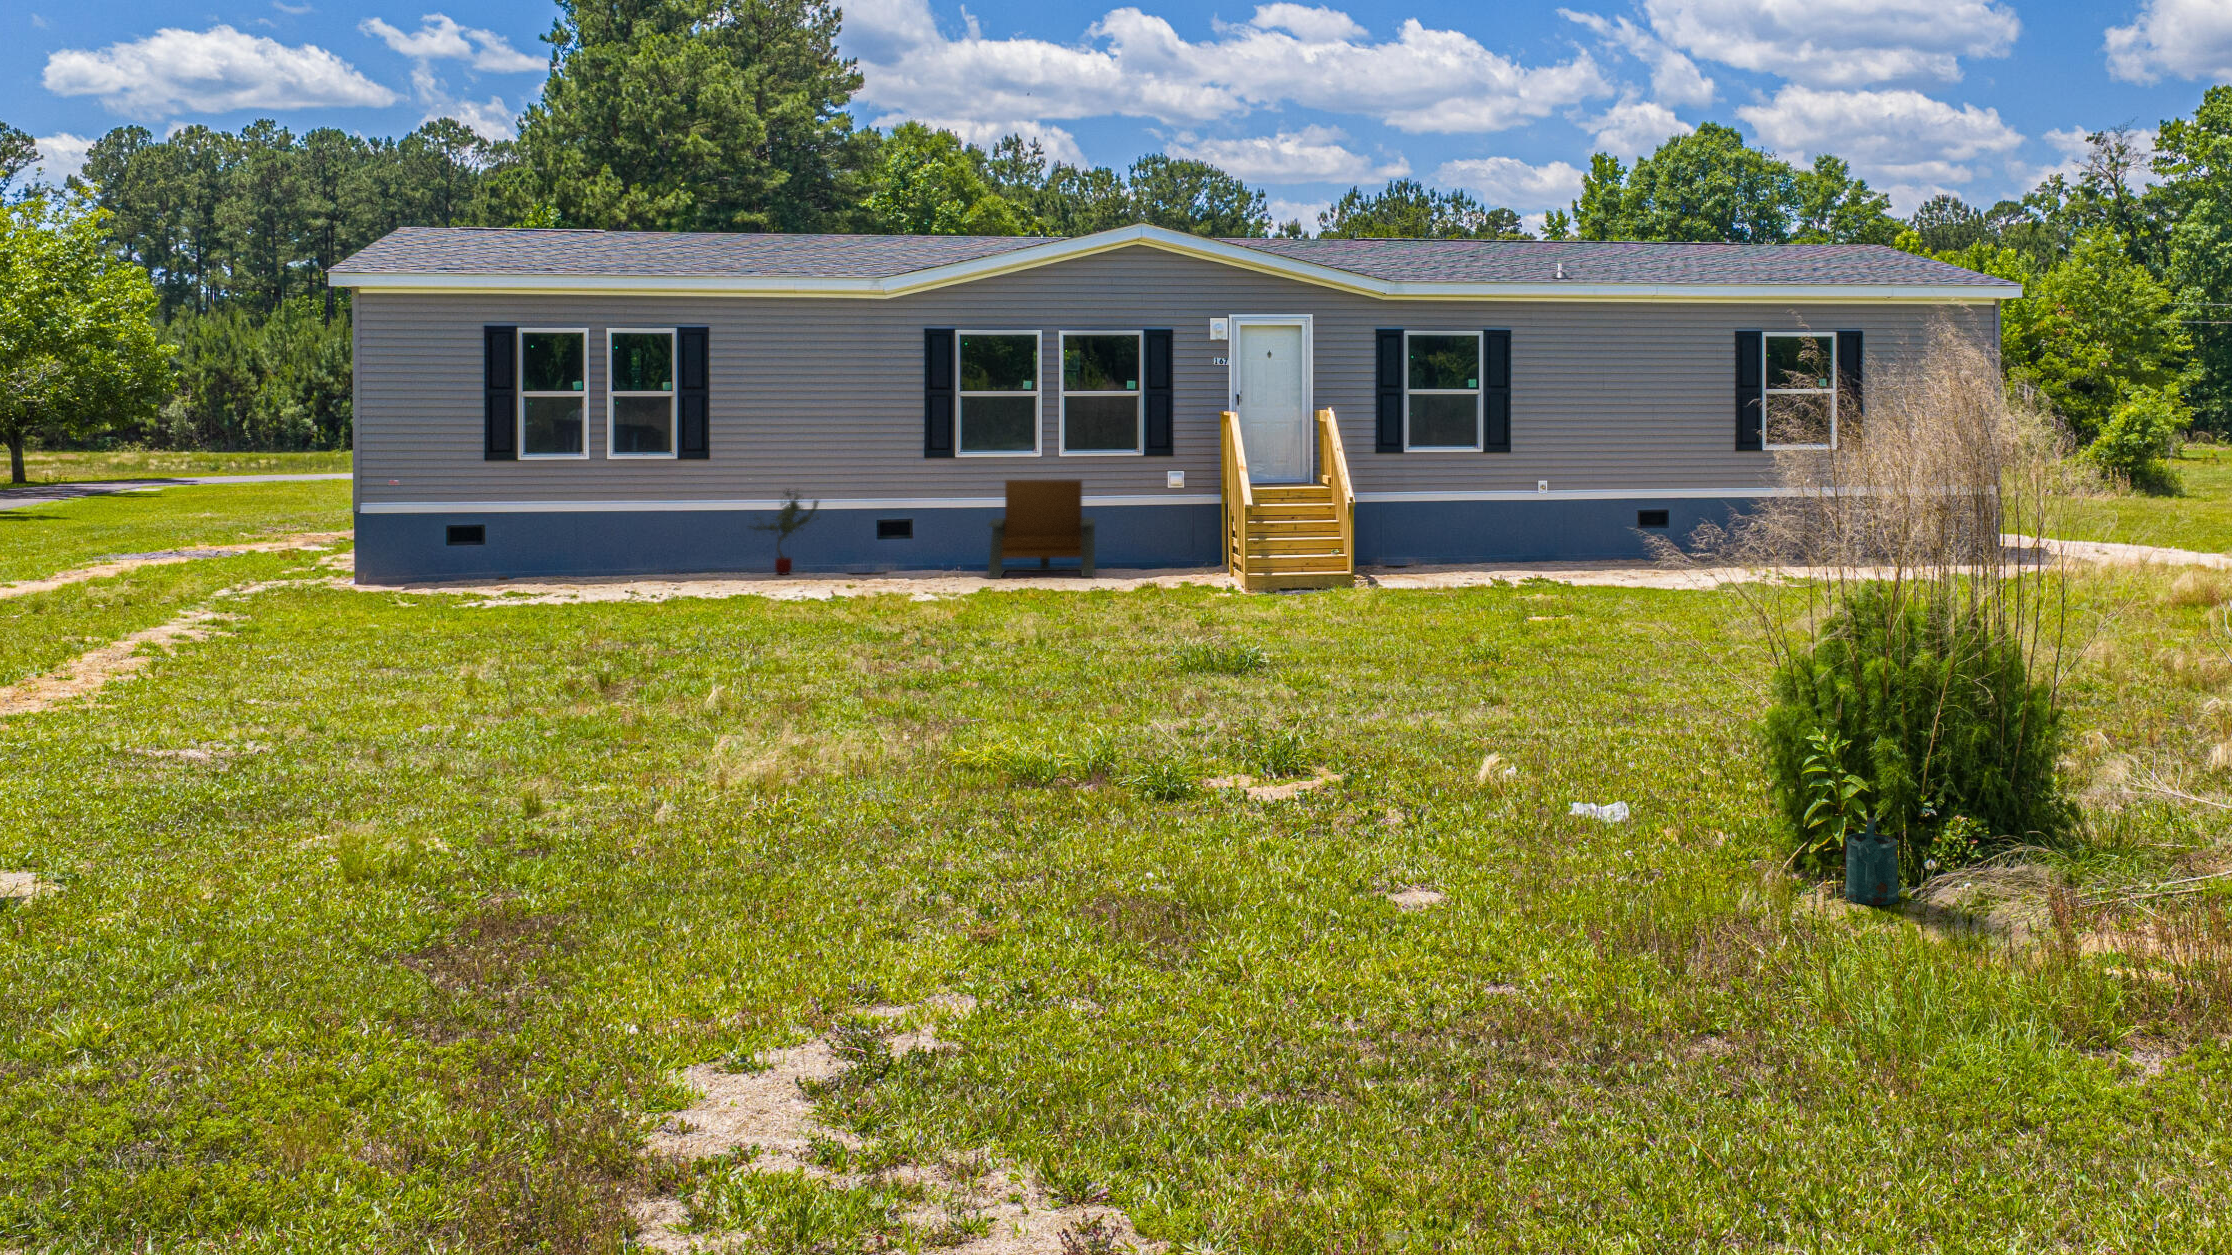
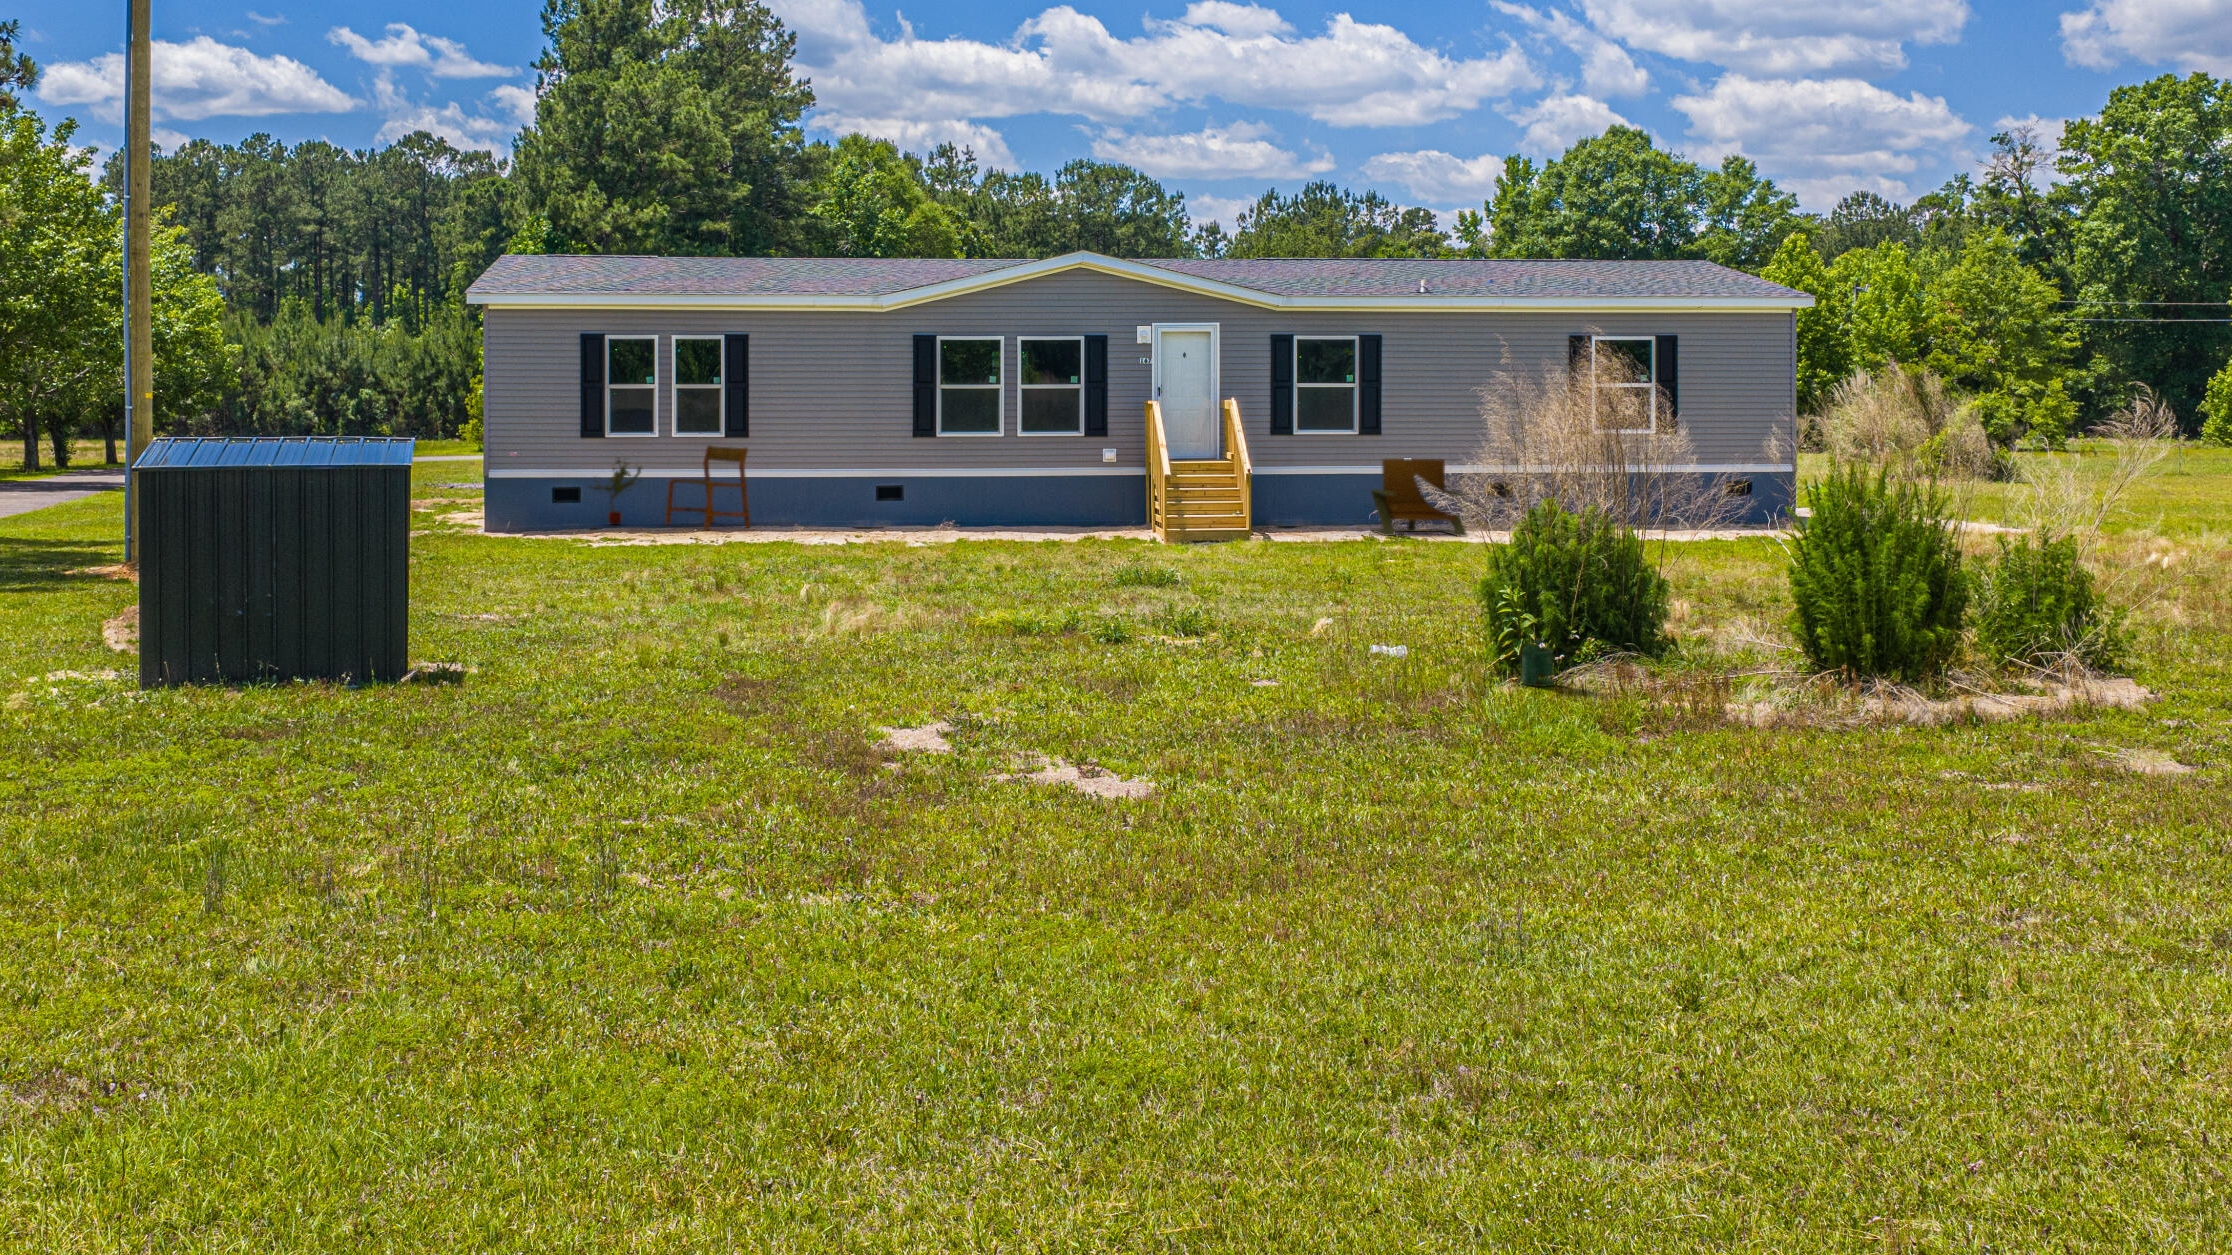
bench: none [599,471,712,583] -> present [665,445,750,530]
lounge chair: present [987,479,1095,579] -> present [1371,459,1467,536]
potted tree: present [750,489,819,575] -> present [590,457,642,525]

